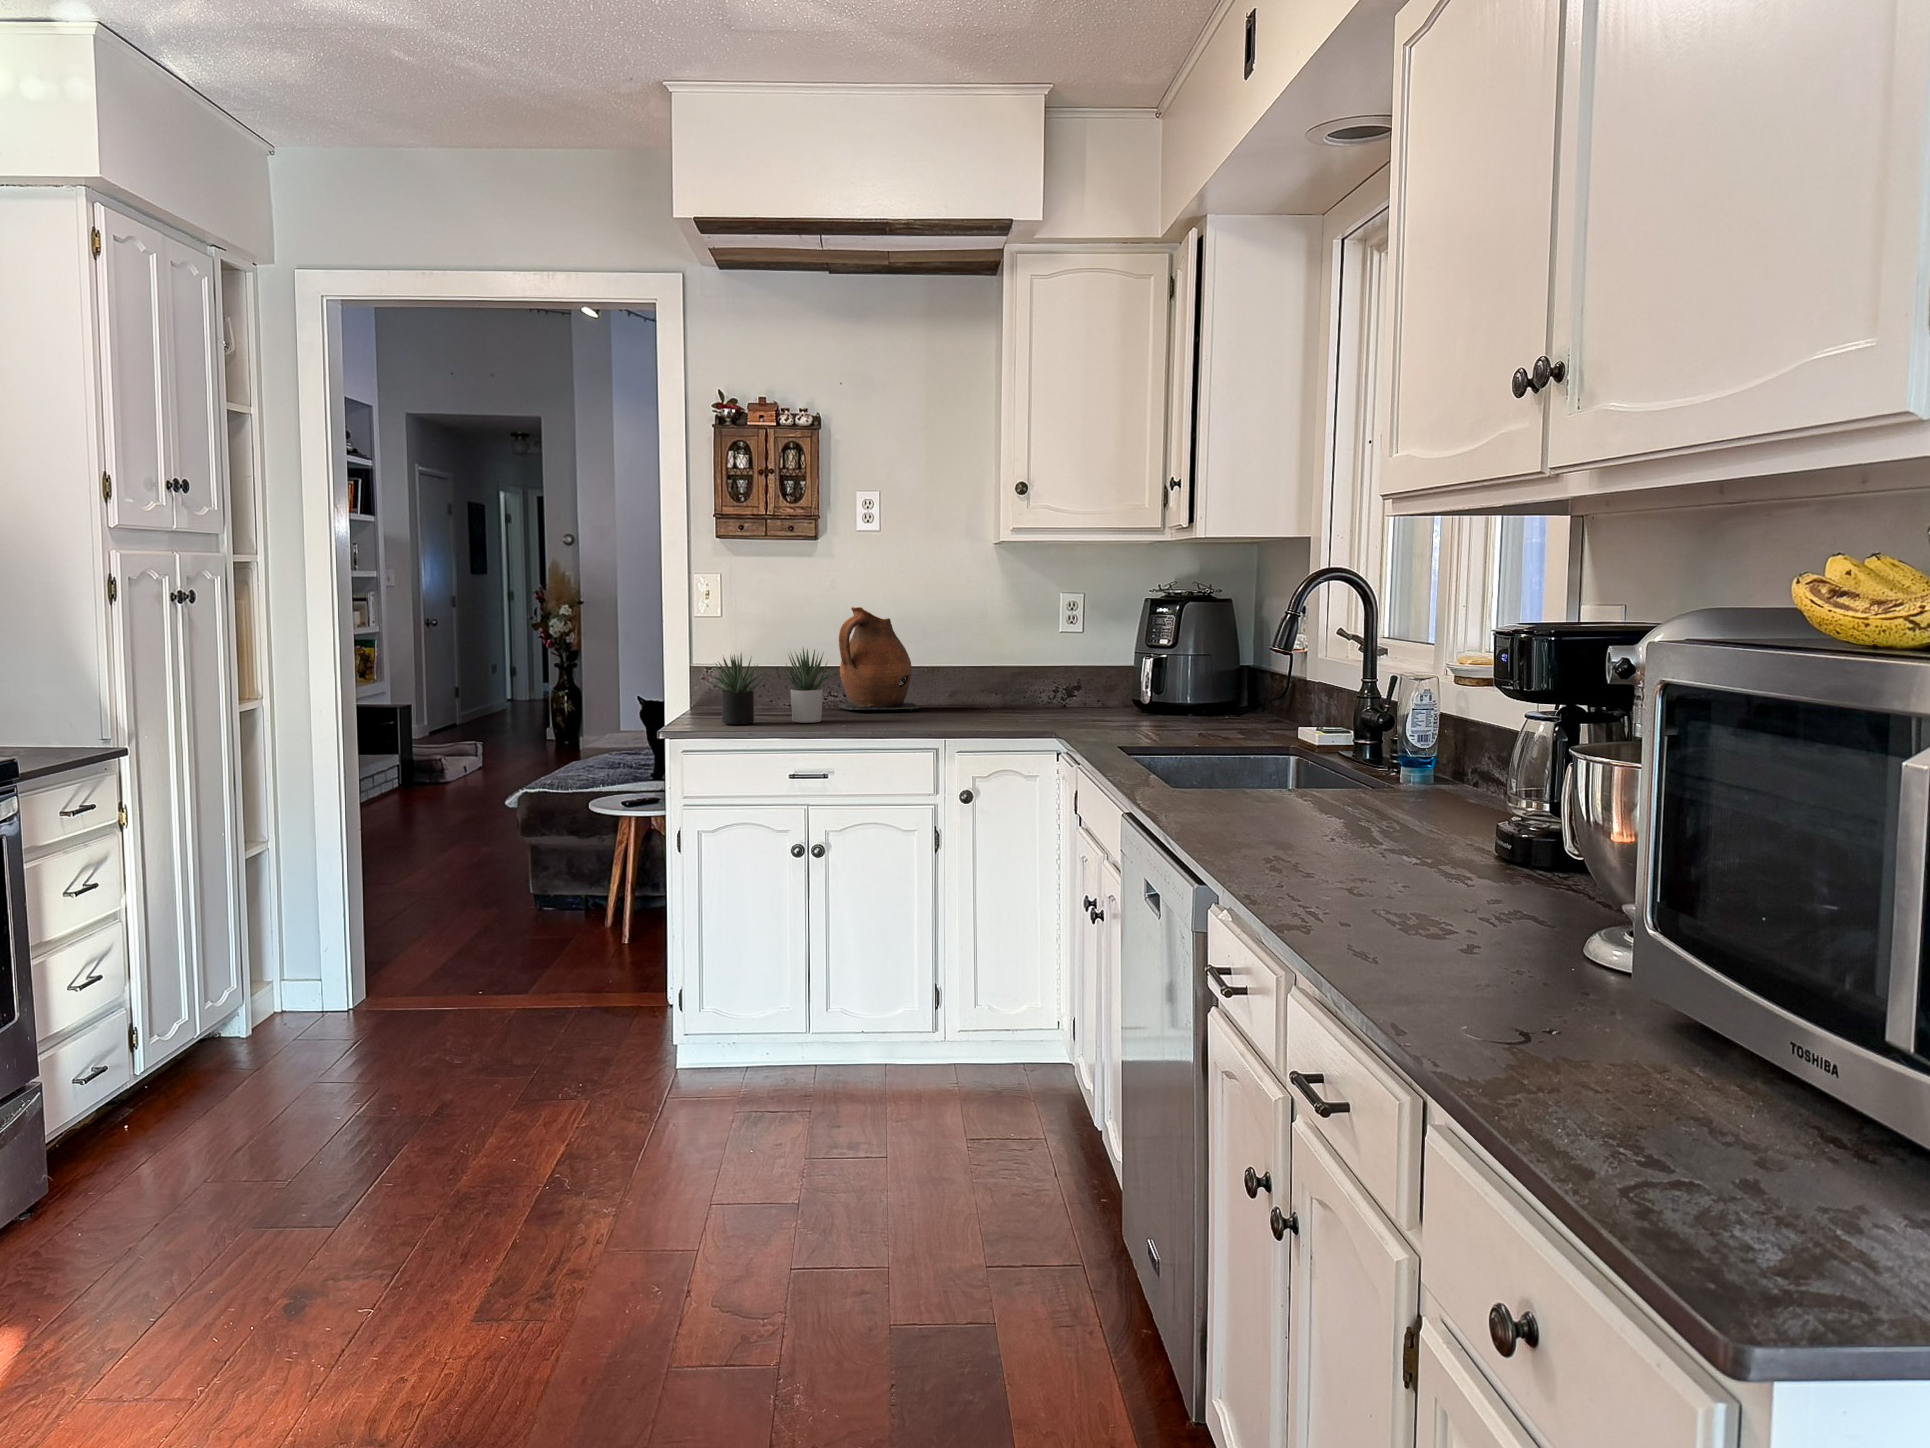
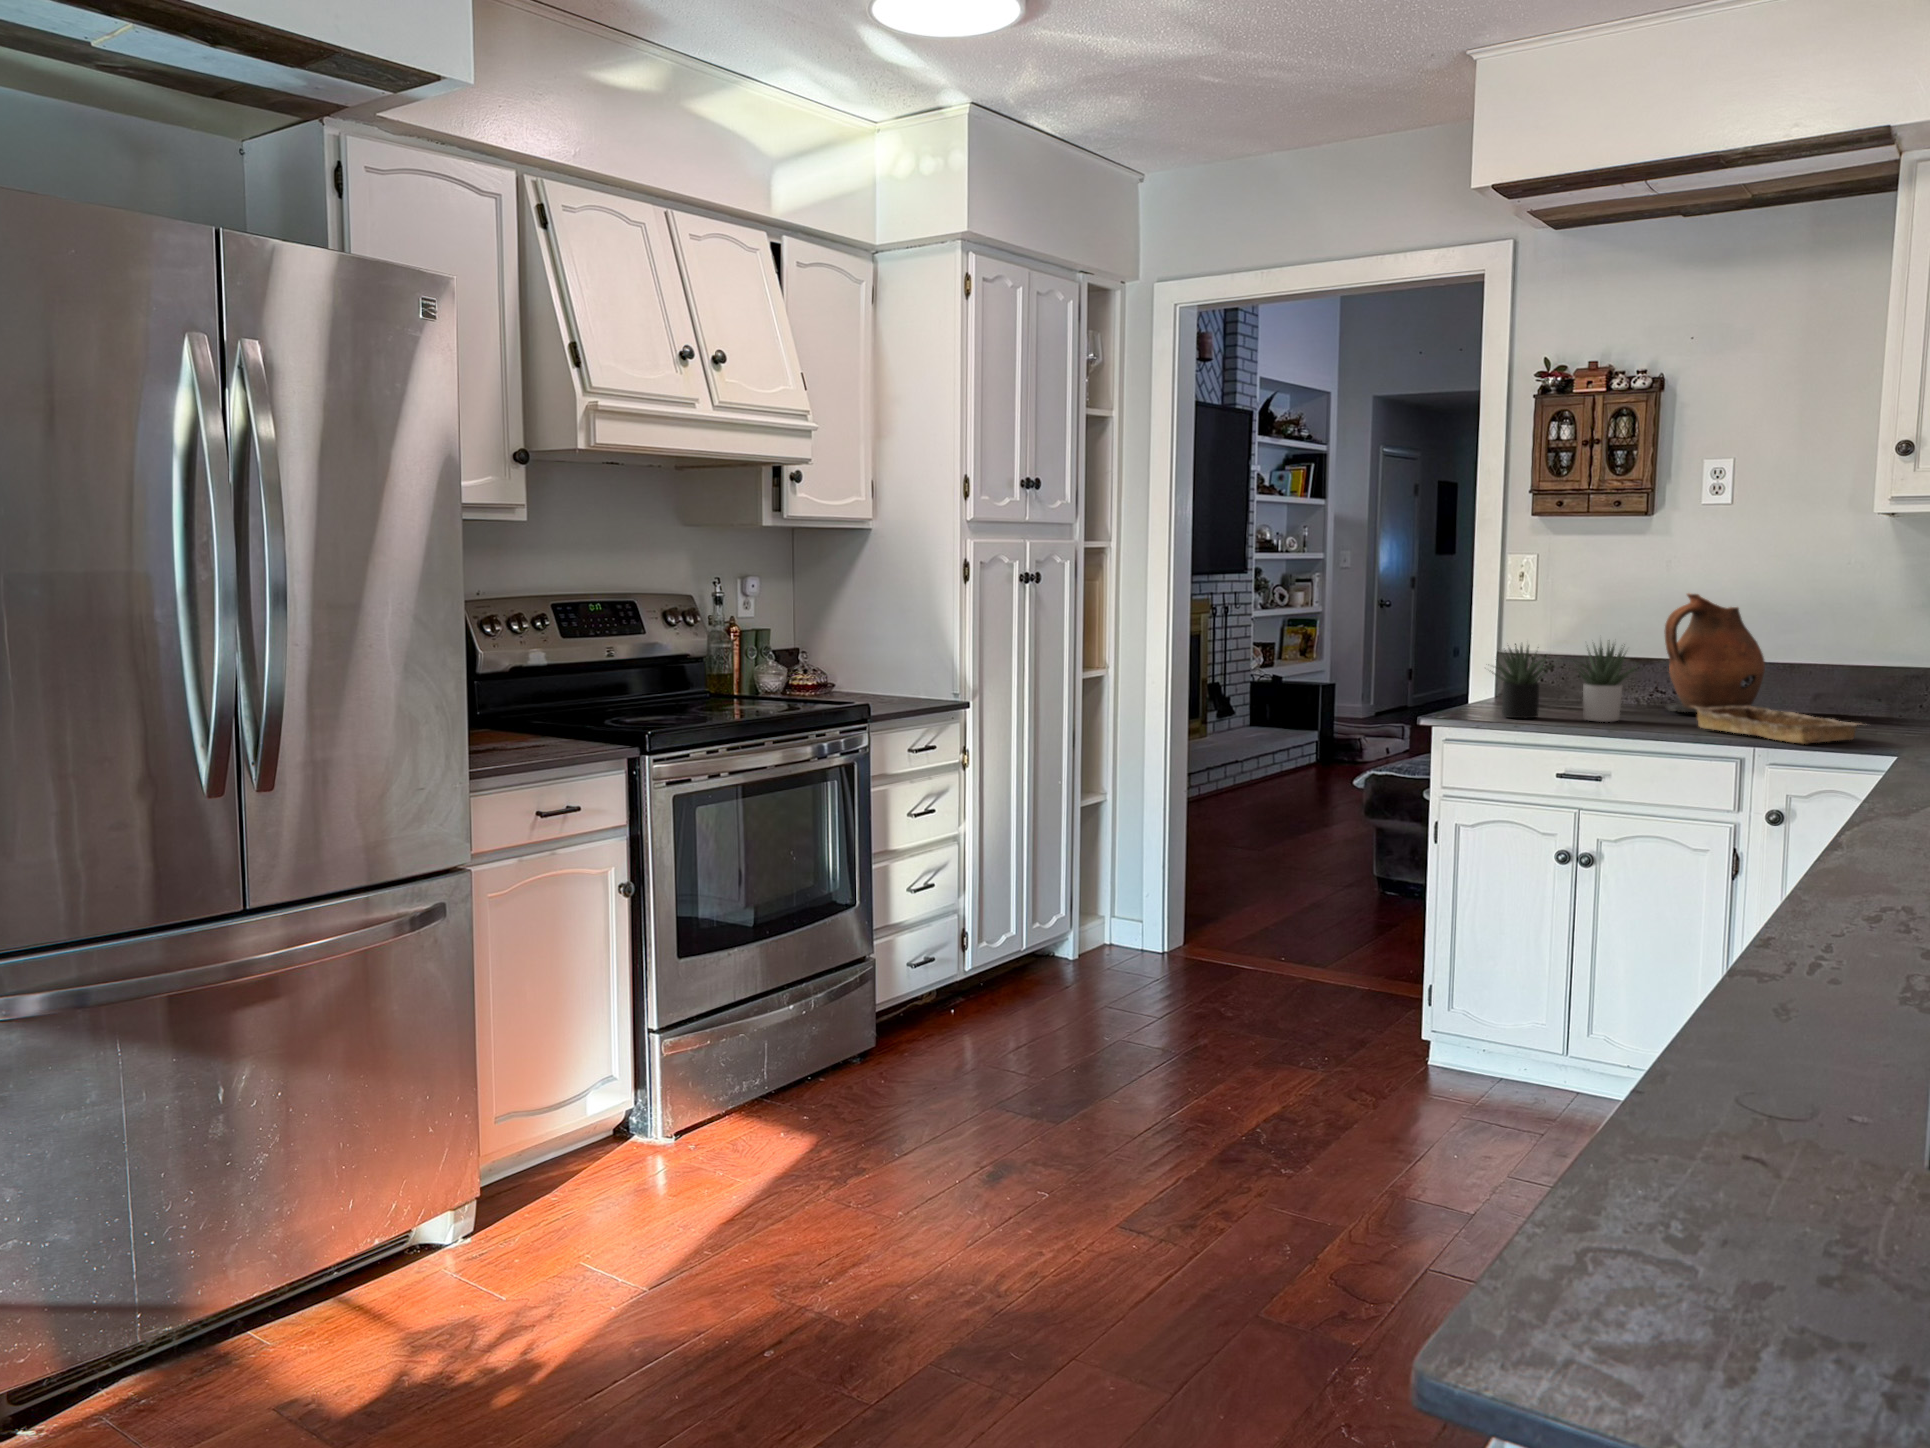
tray: none [885,701,1023,730] -> present [1692,706,1860,744]

